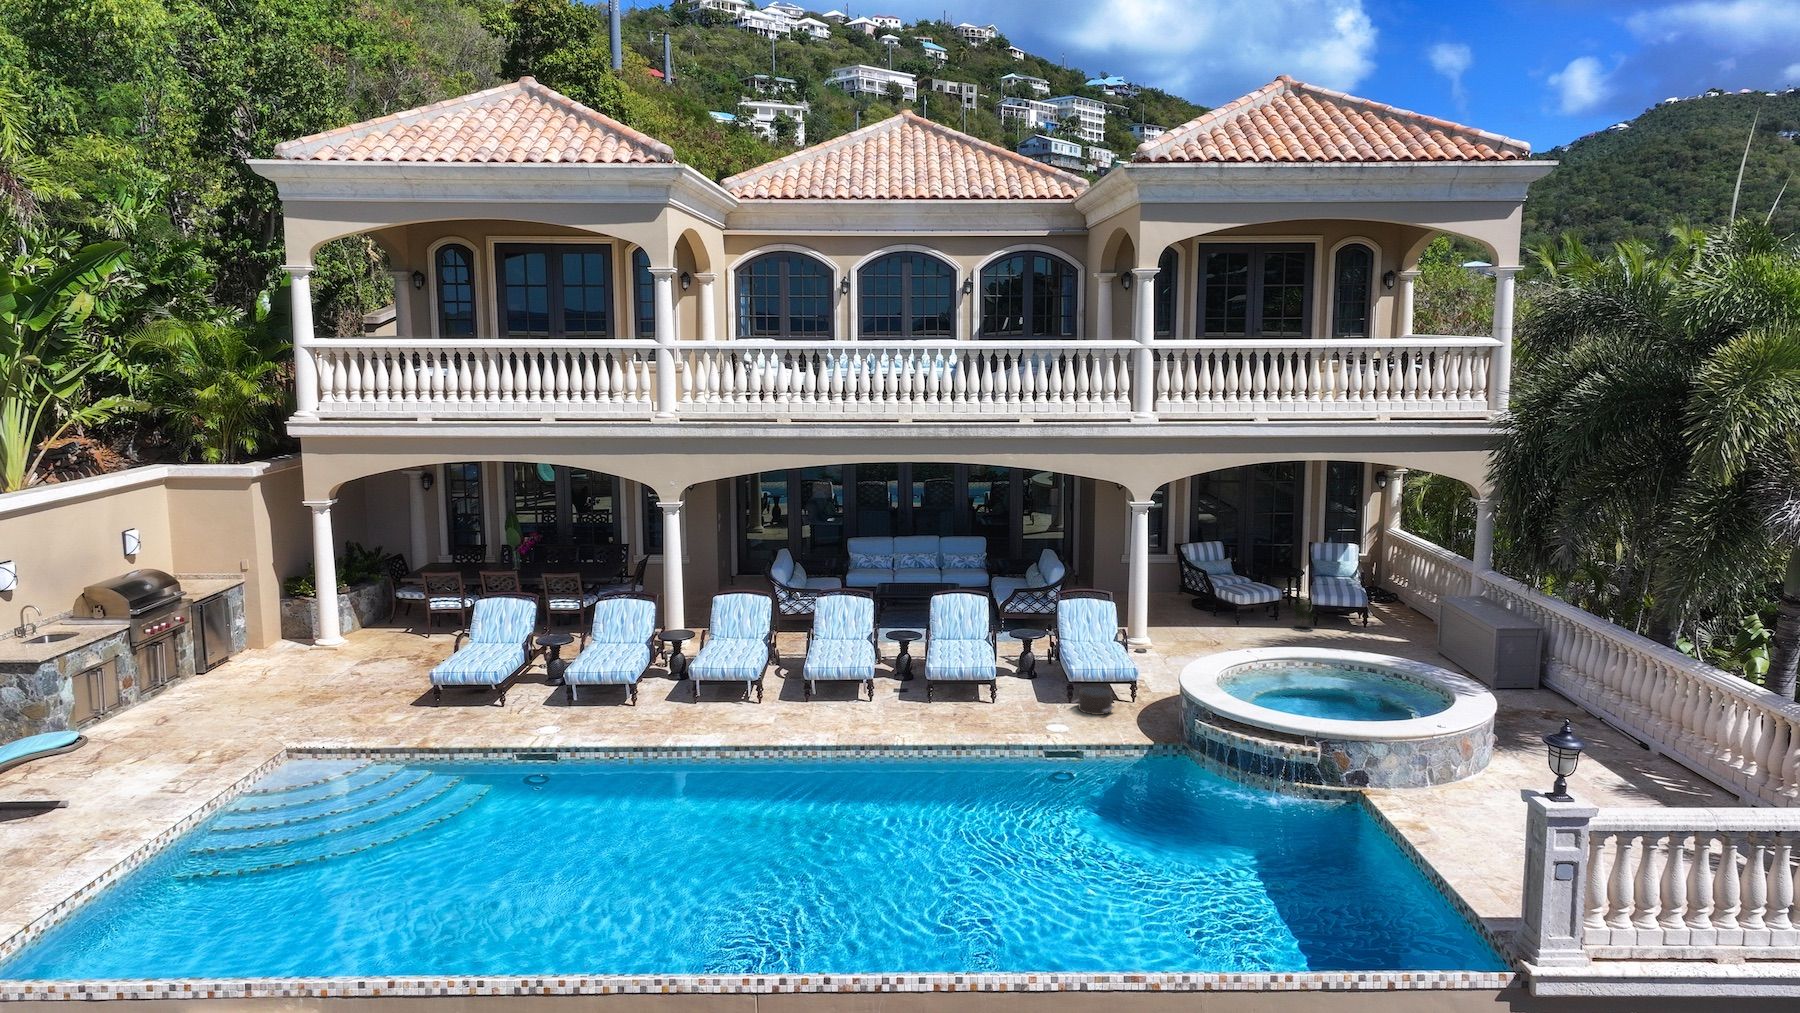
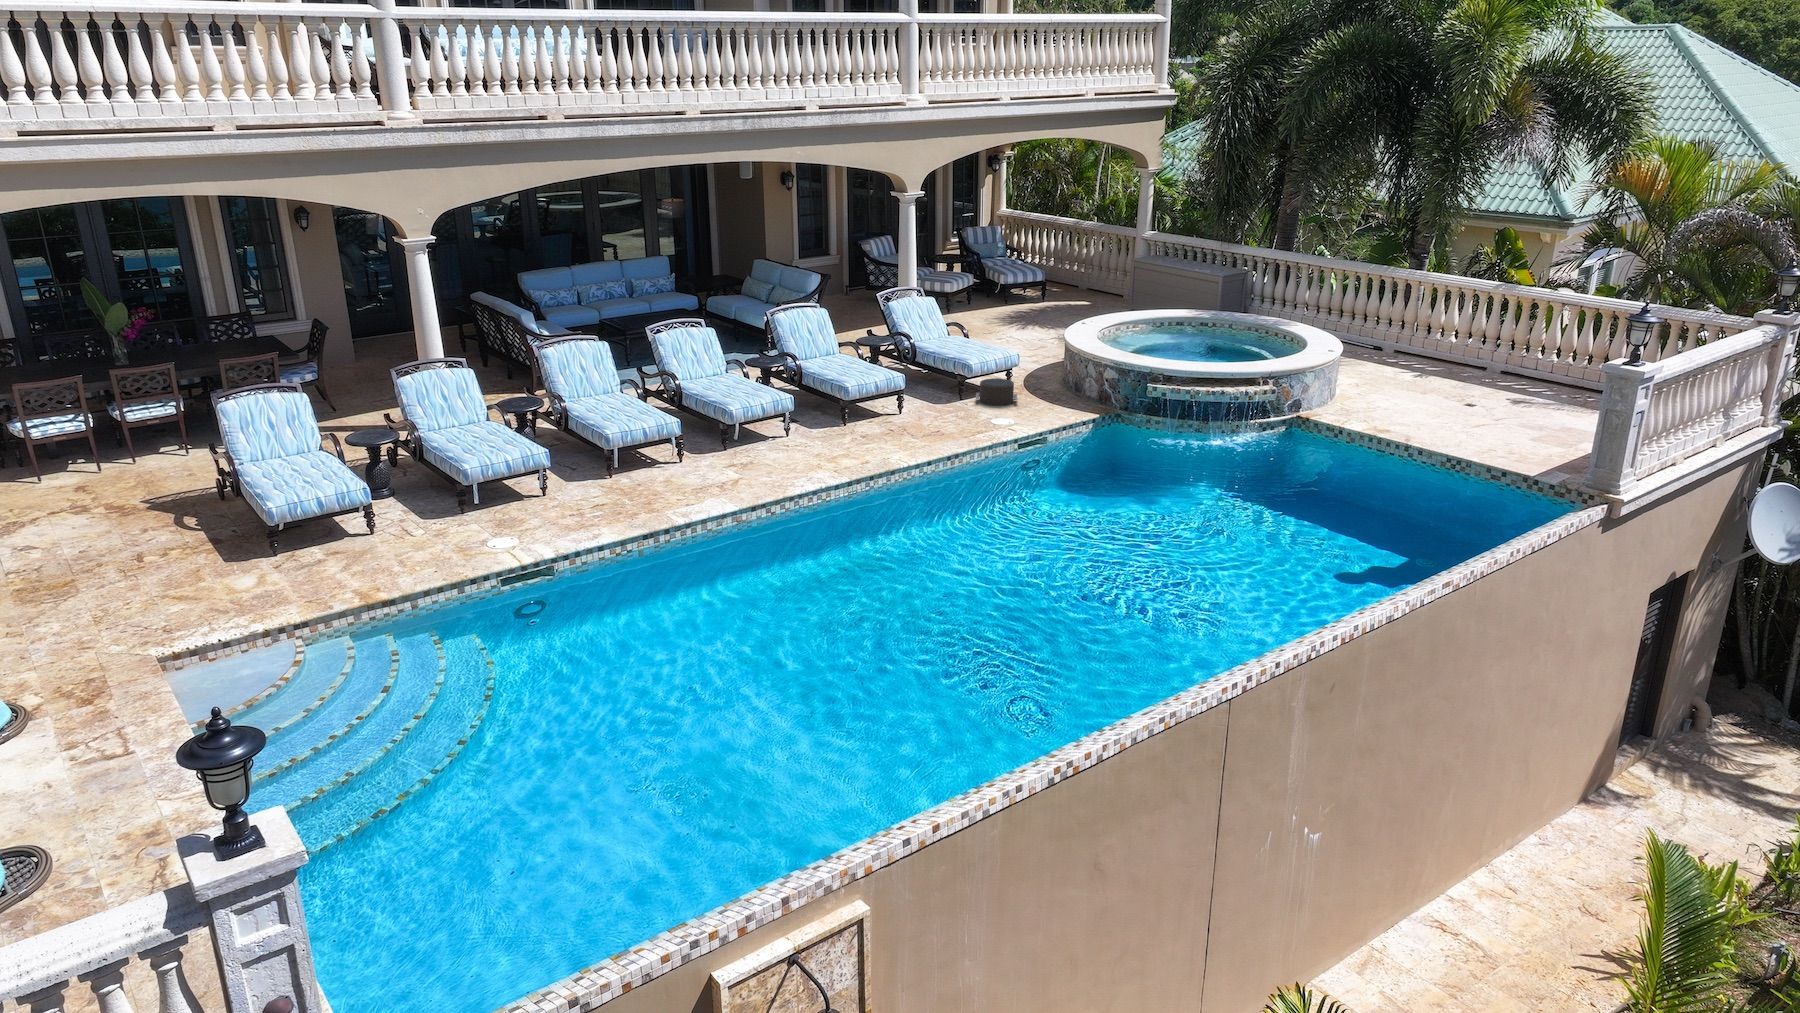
potted tree: present [1291,596,1314,632] -> none [1006,273,1028,311]

